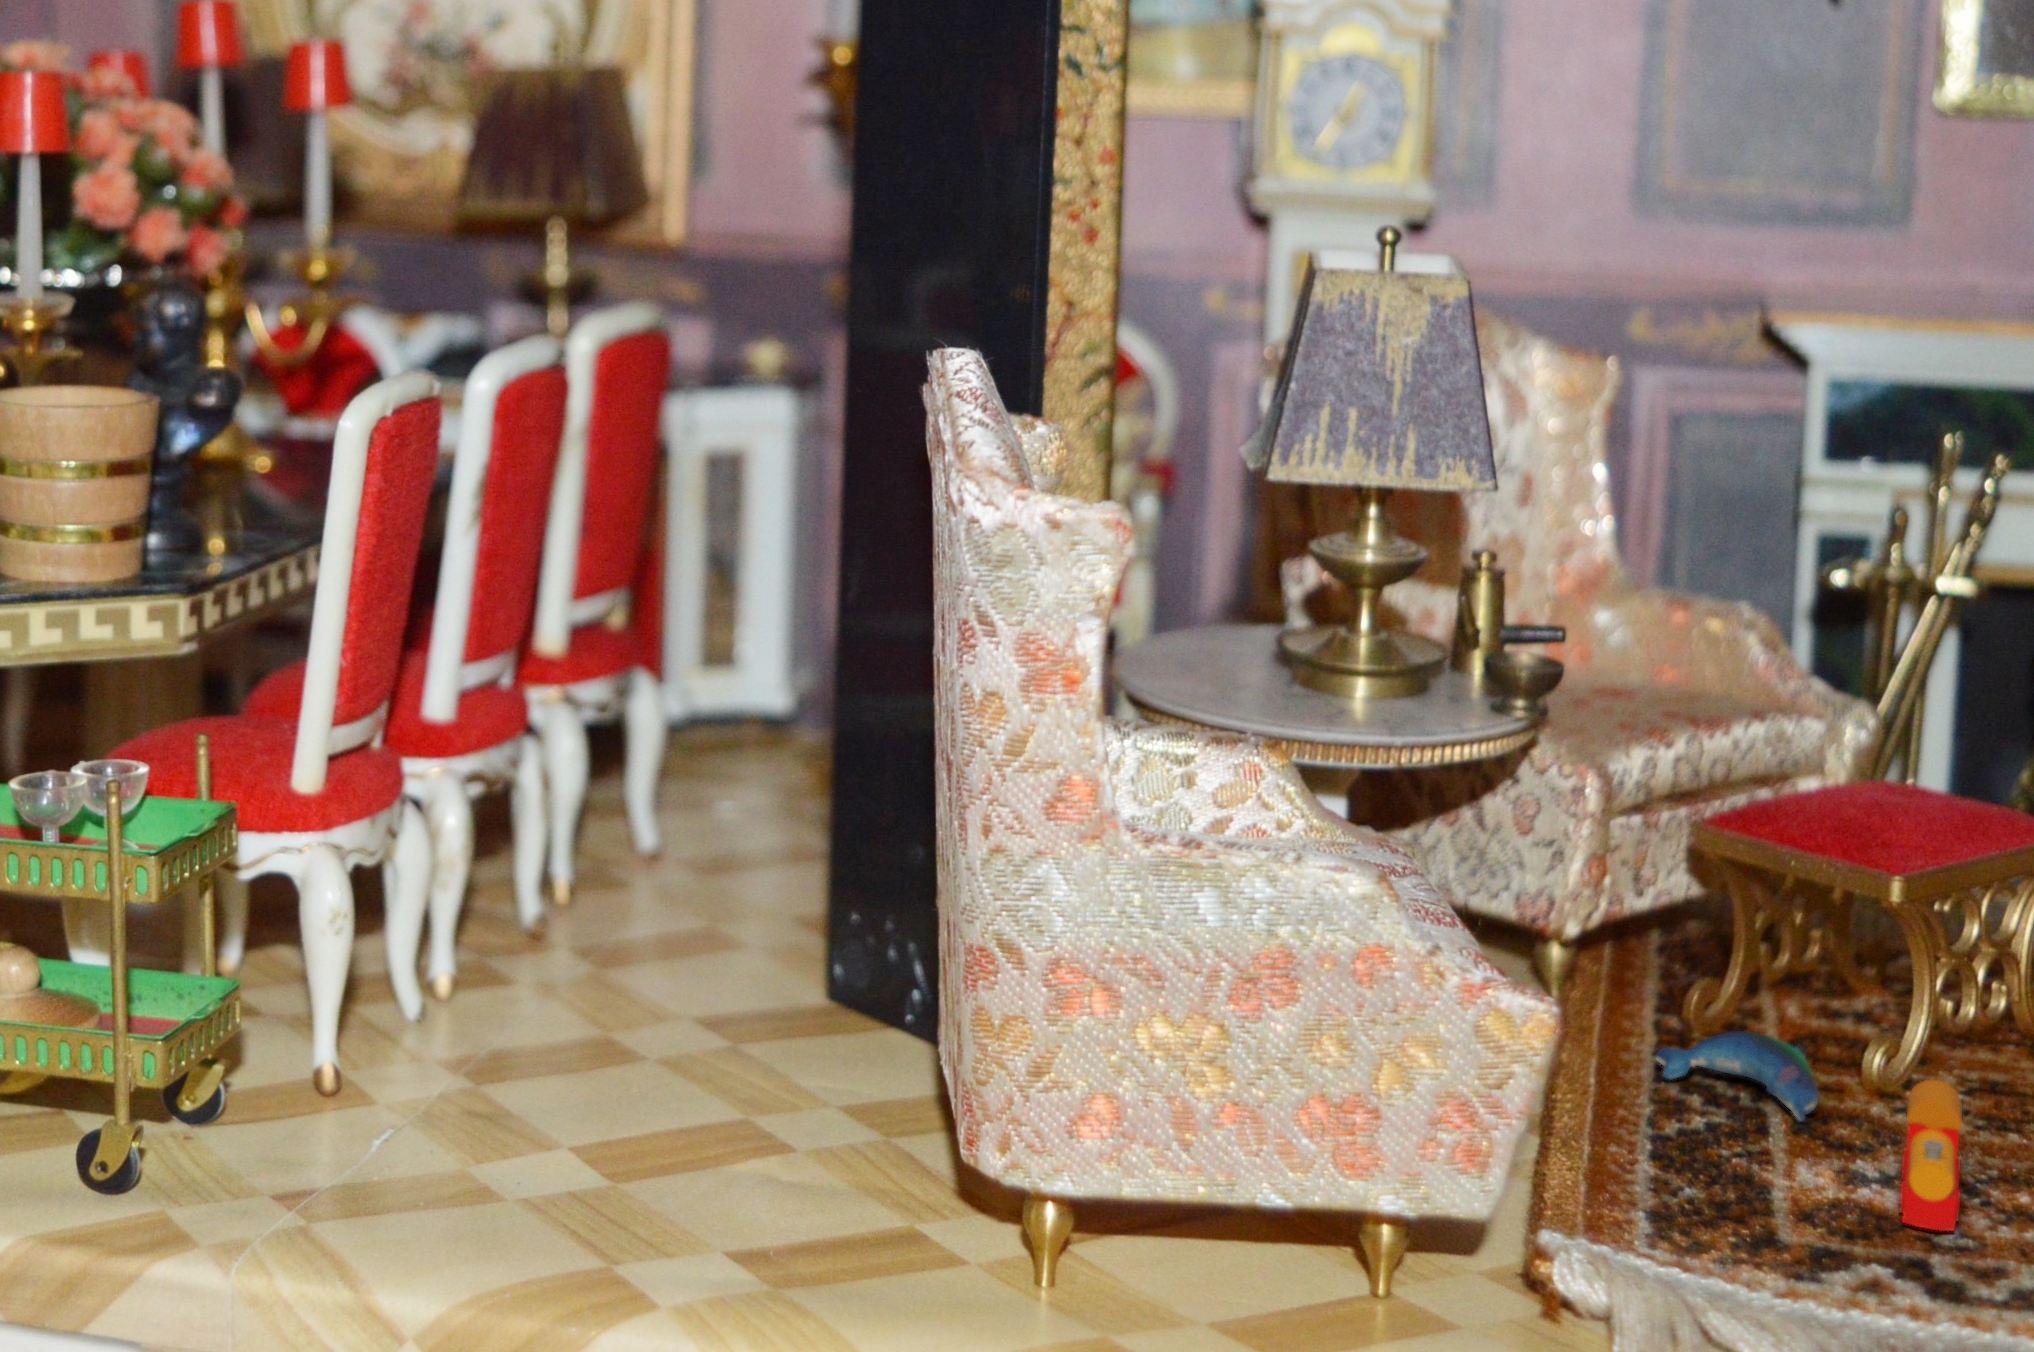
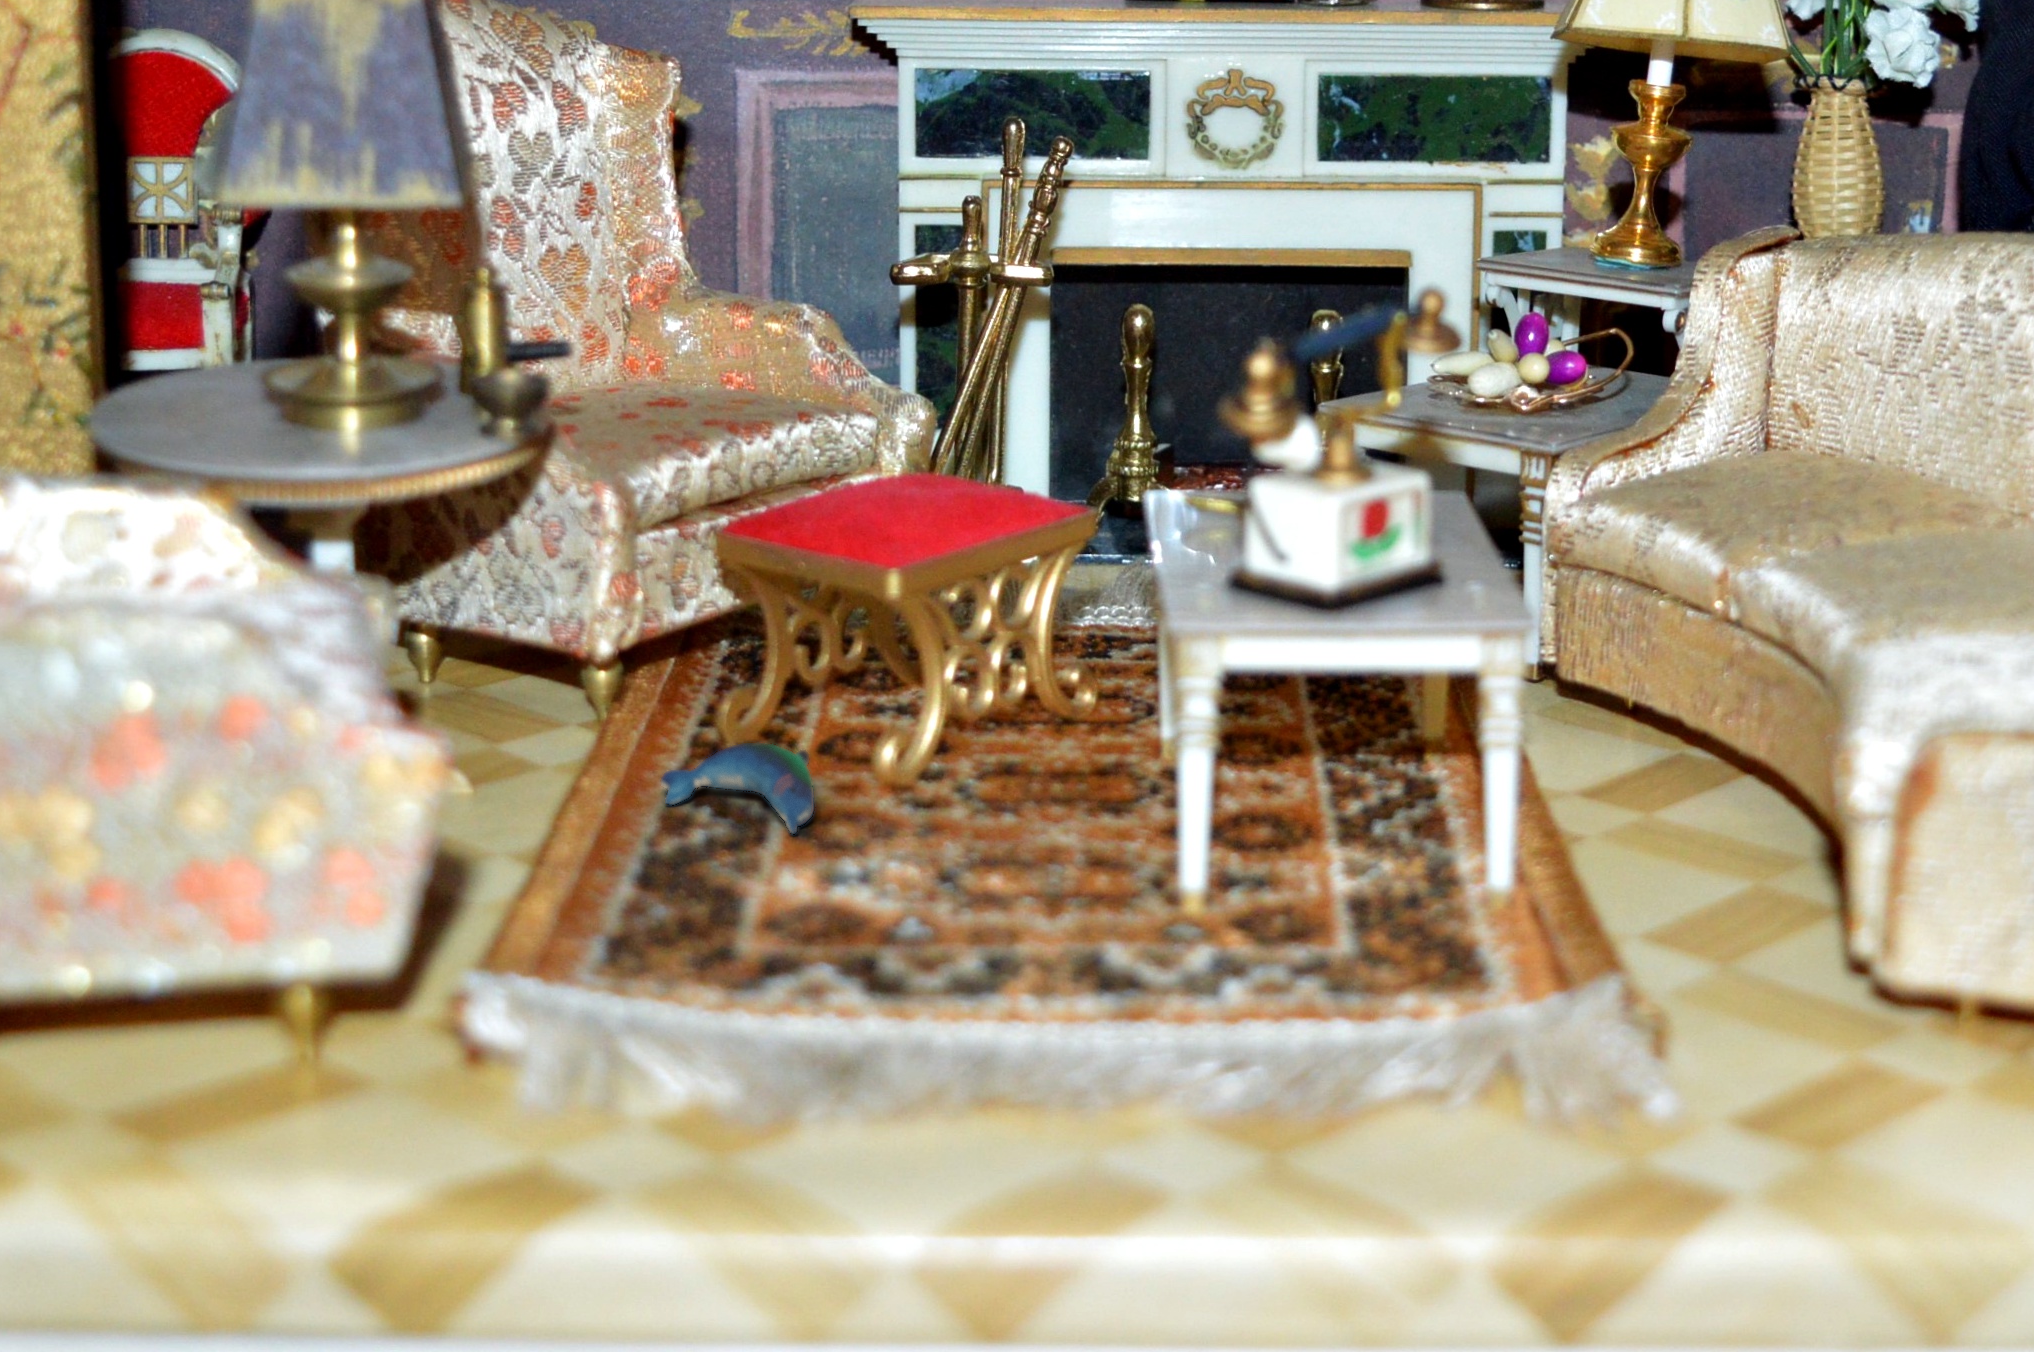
toy train: present [1899,1080,1962,1231] -> none [857,774,934,940]

